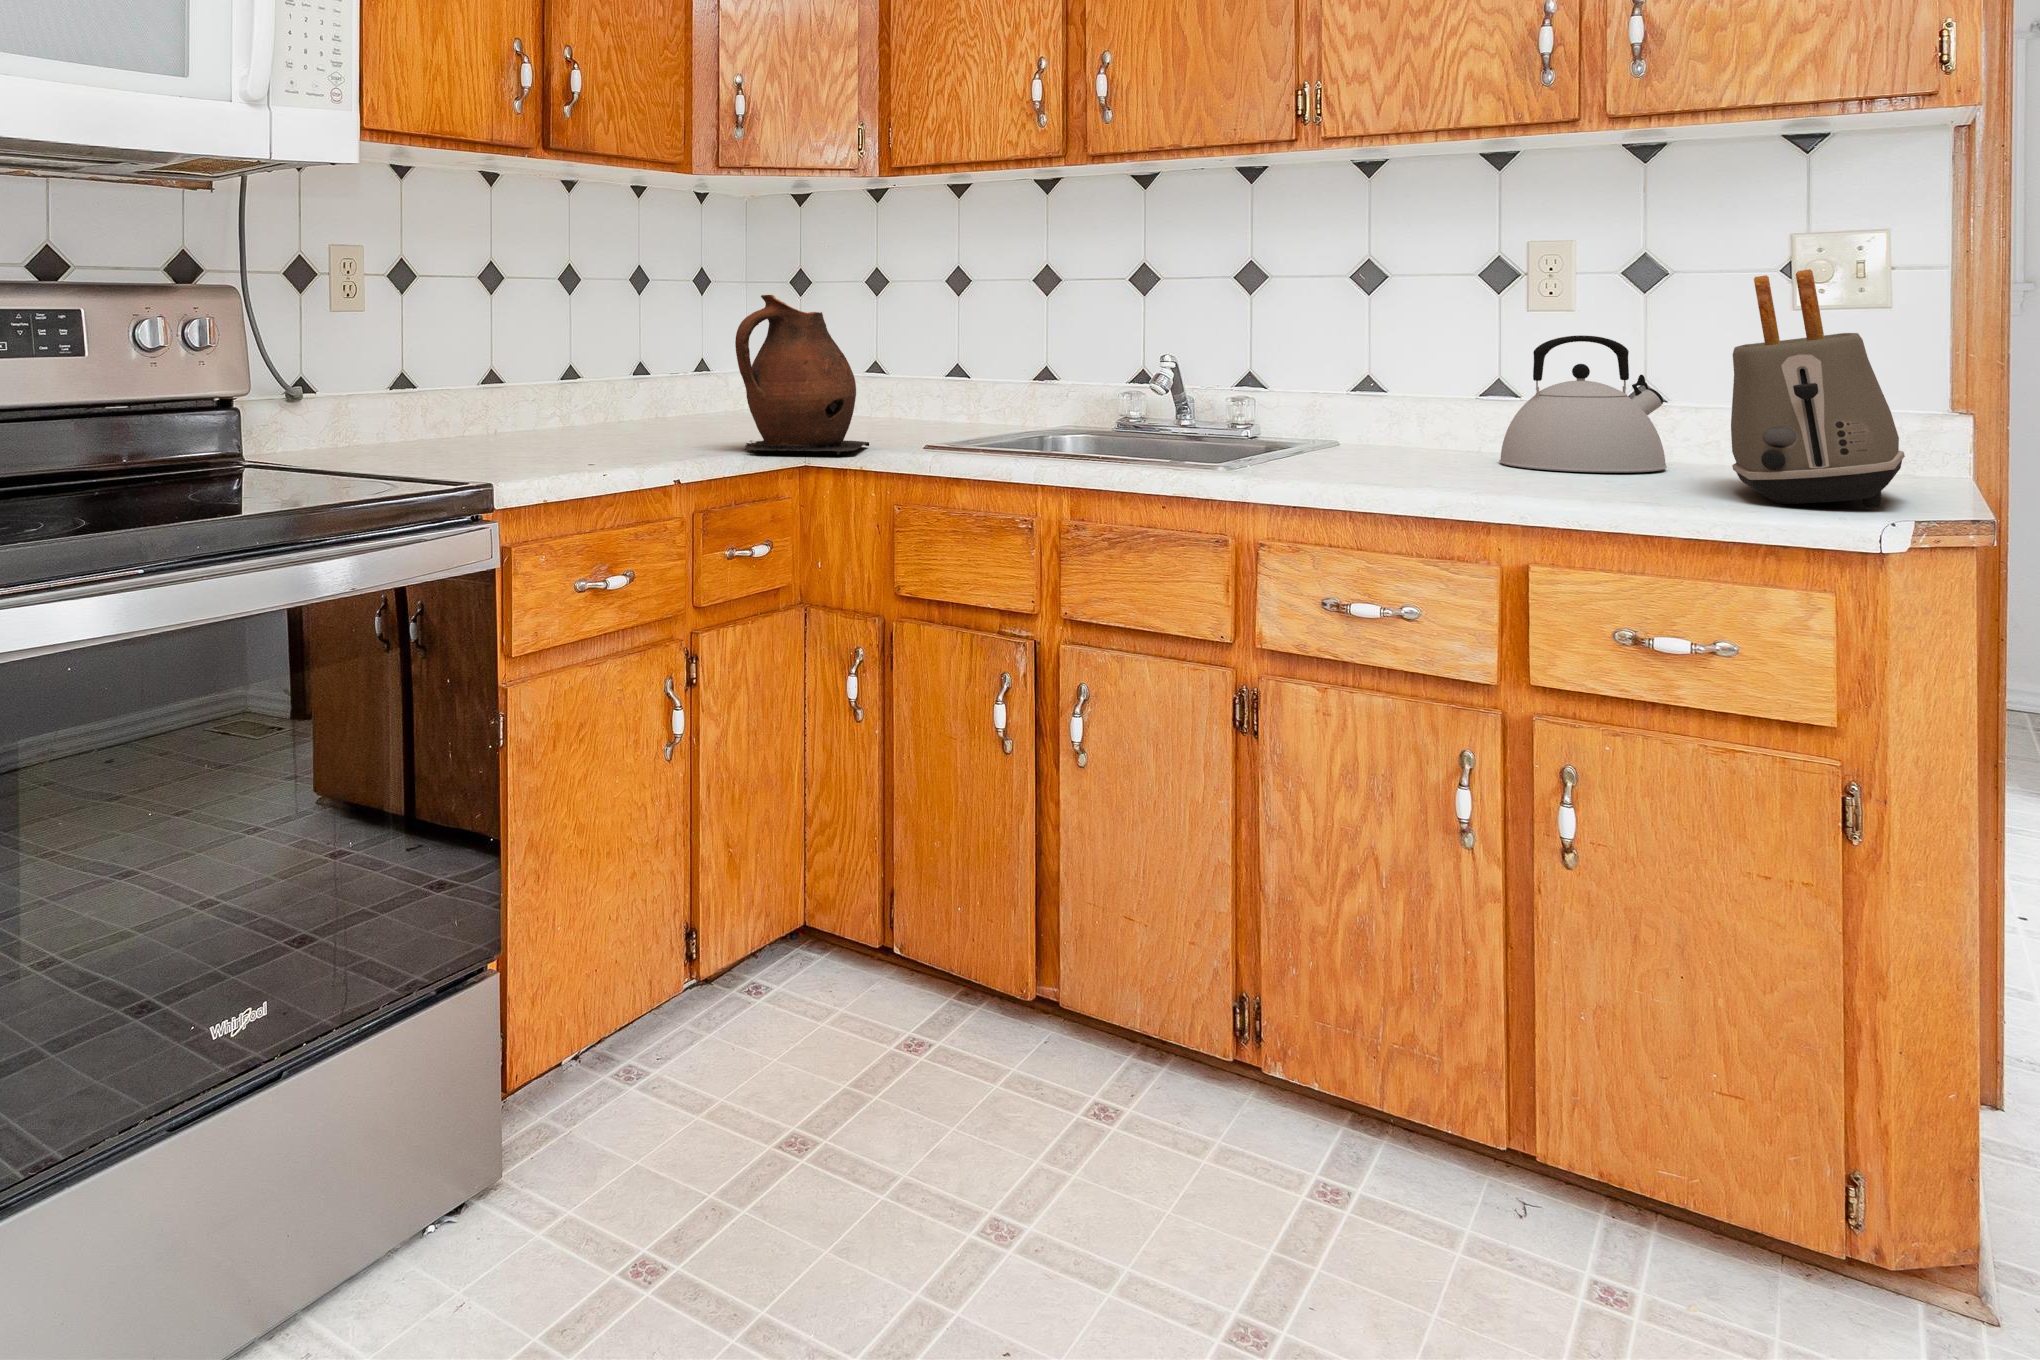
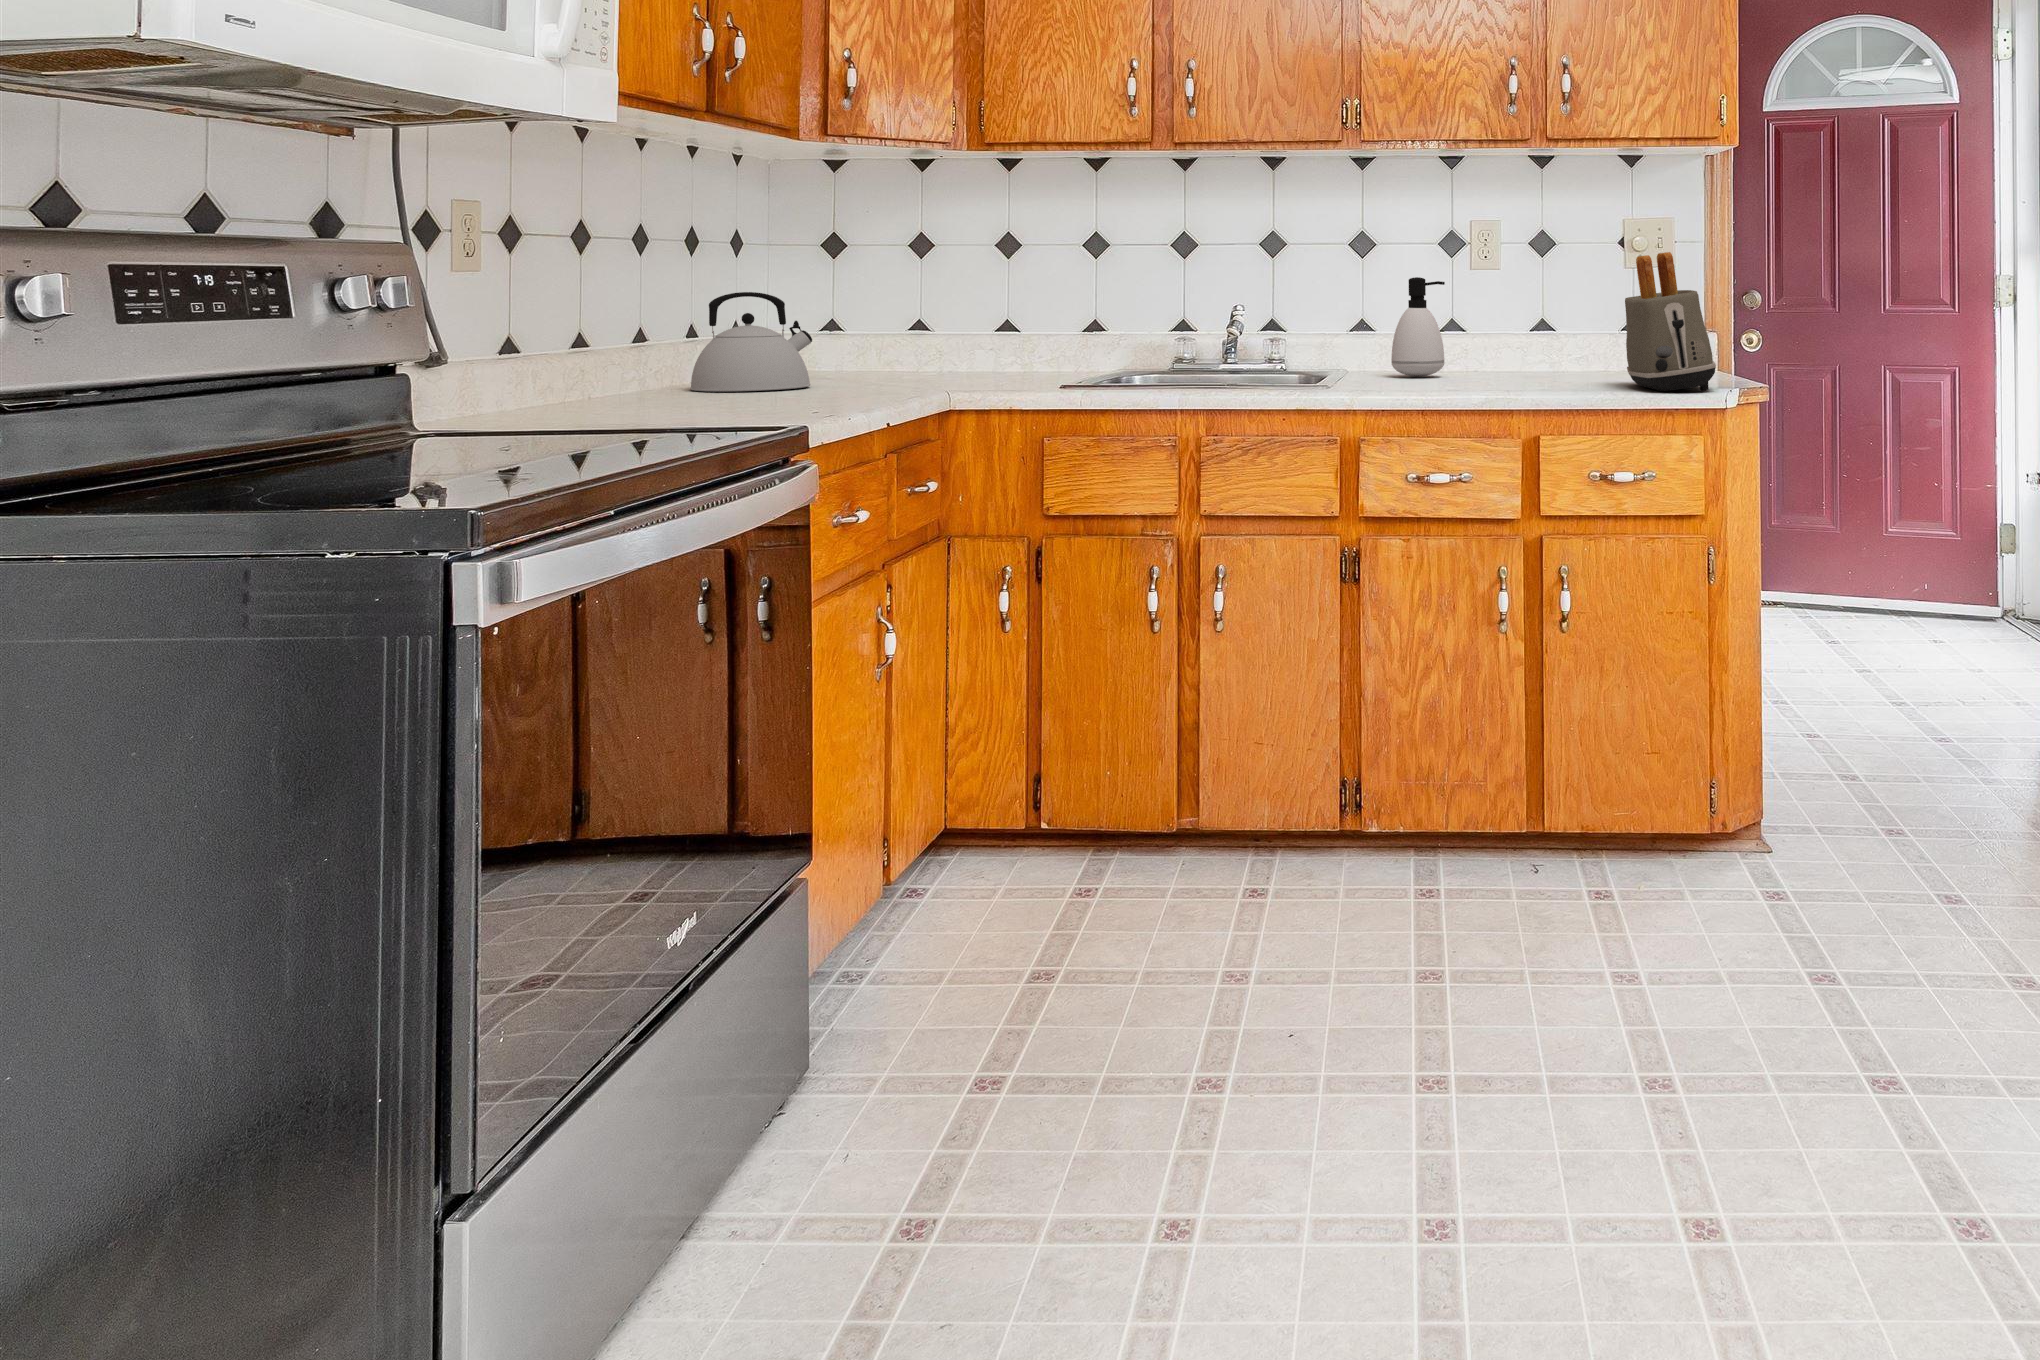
ceramic pitcher: present [735,295,869,455] -> none [898,258,1026,399]
soap dispenser: none [1393,313,1473,450] -> present [1391,277,1445,376]
kettle: present [1500,335,1667,473] -> present [690,292,812,392]

